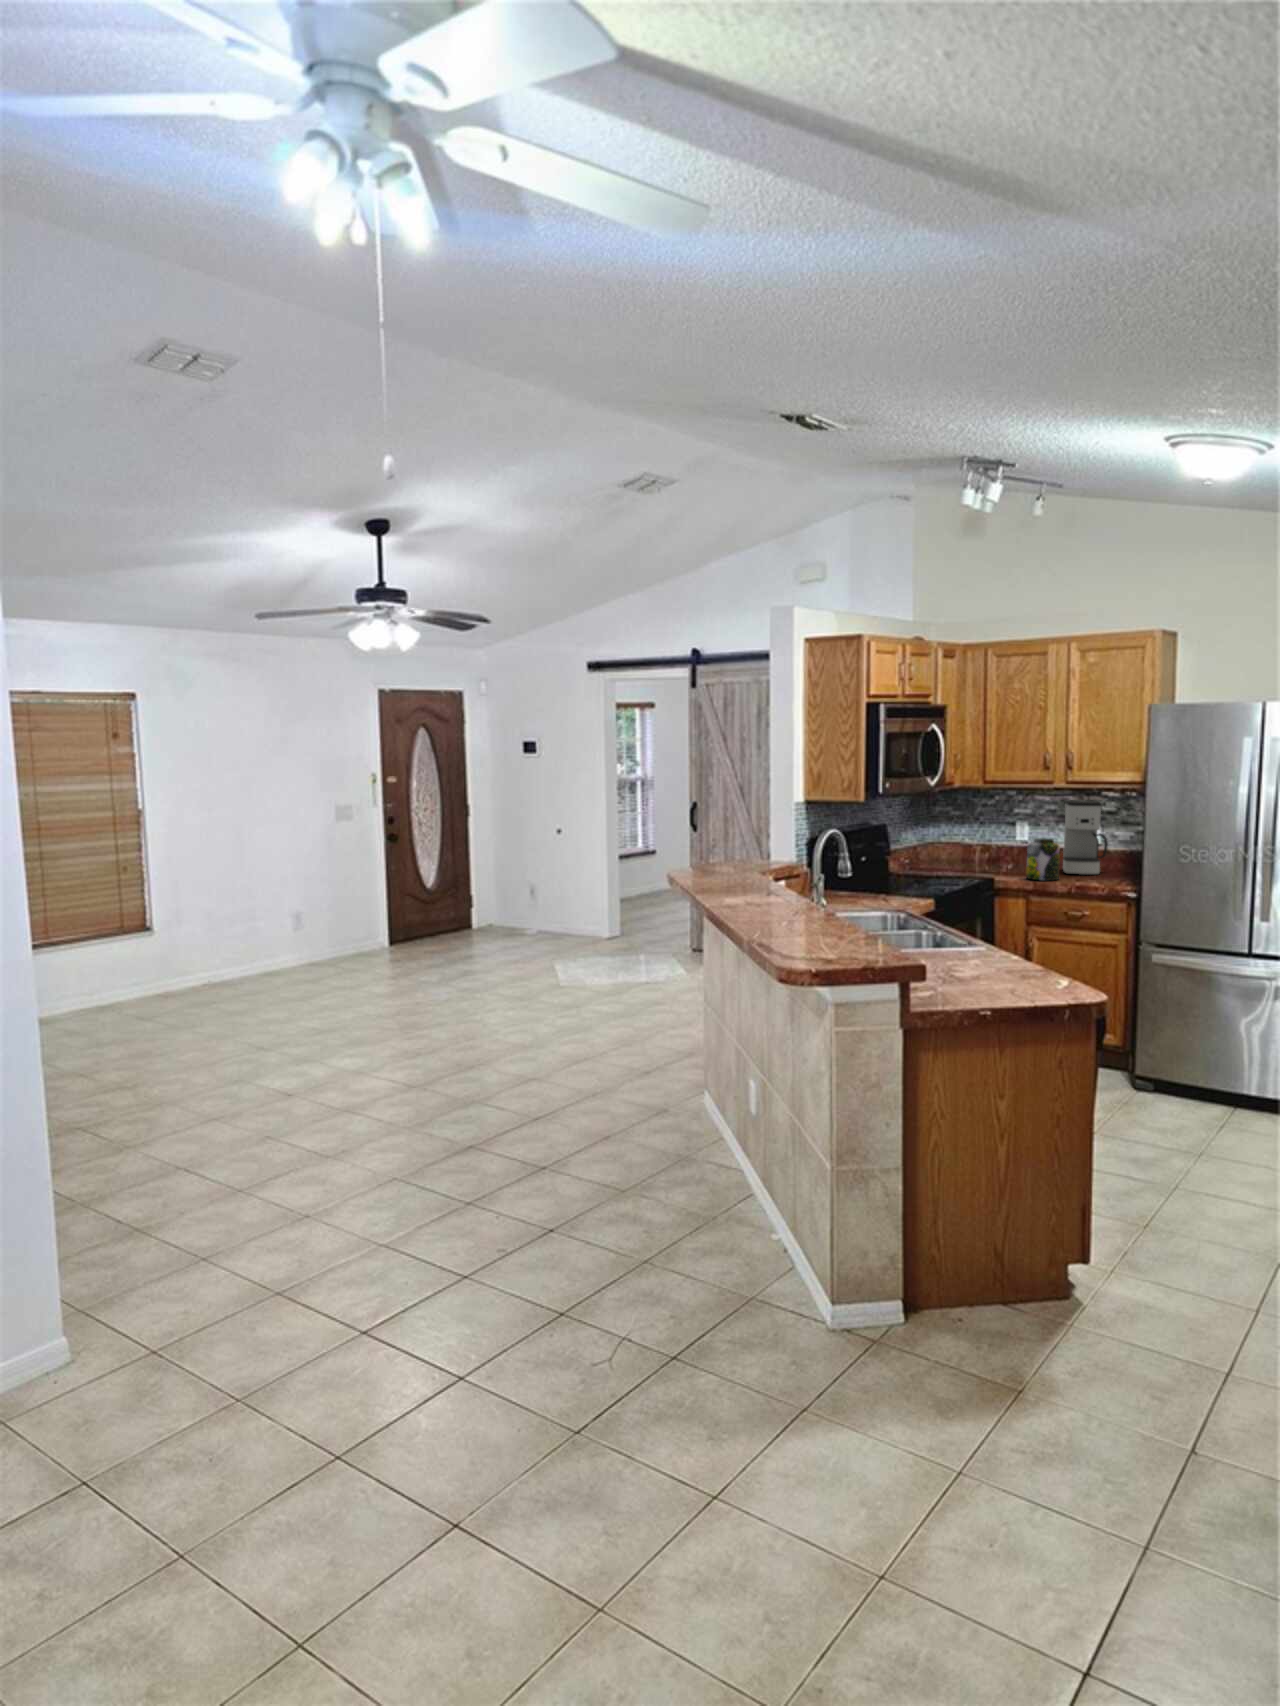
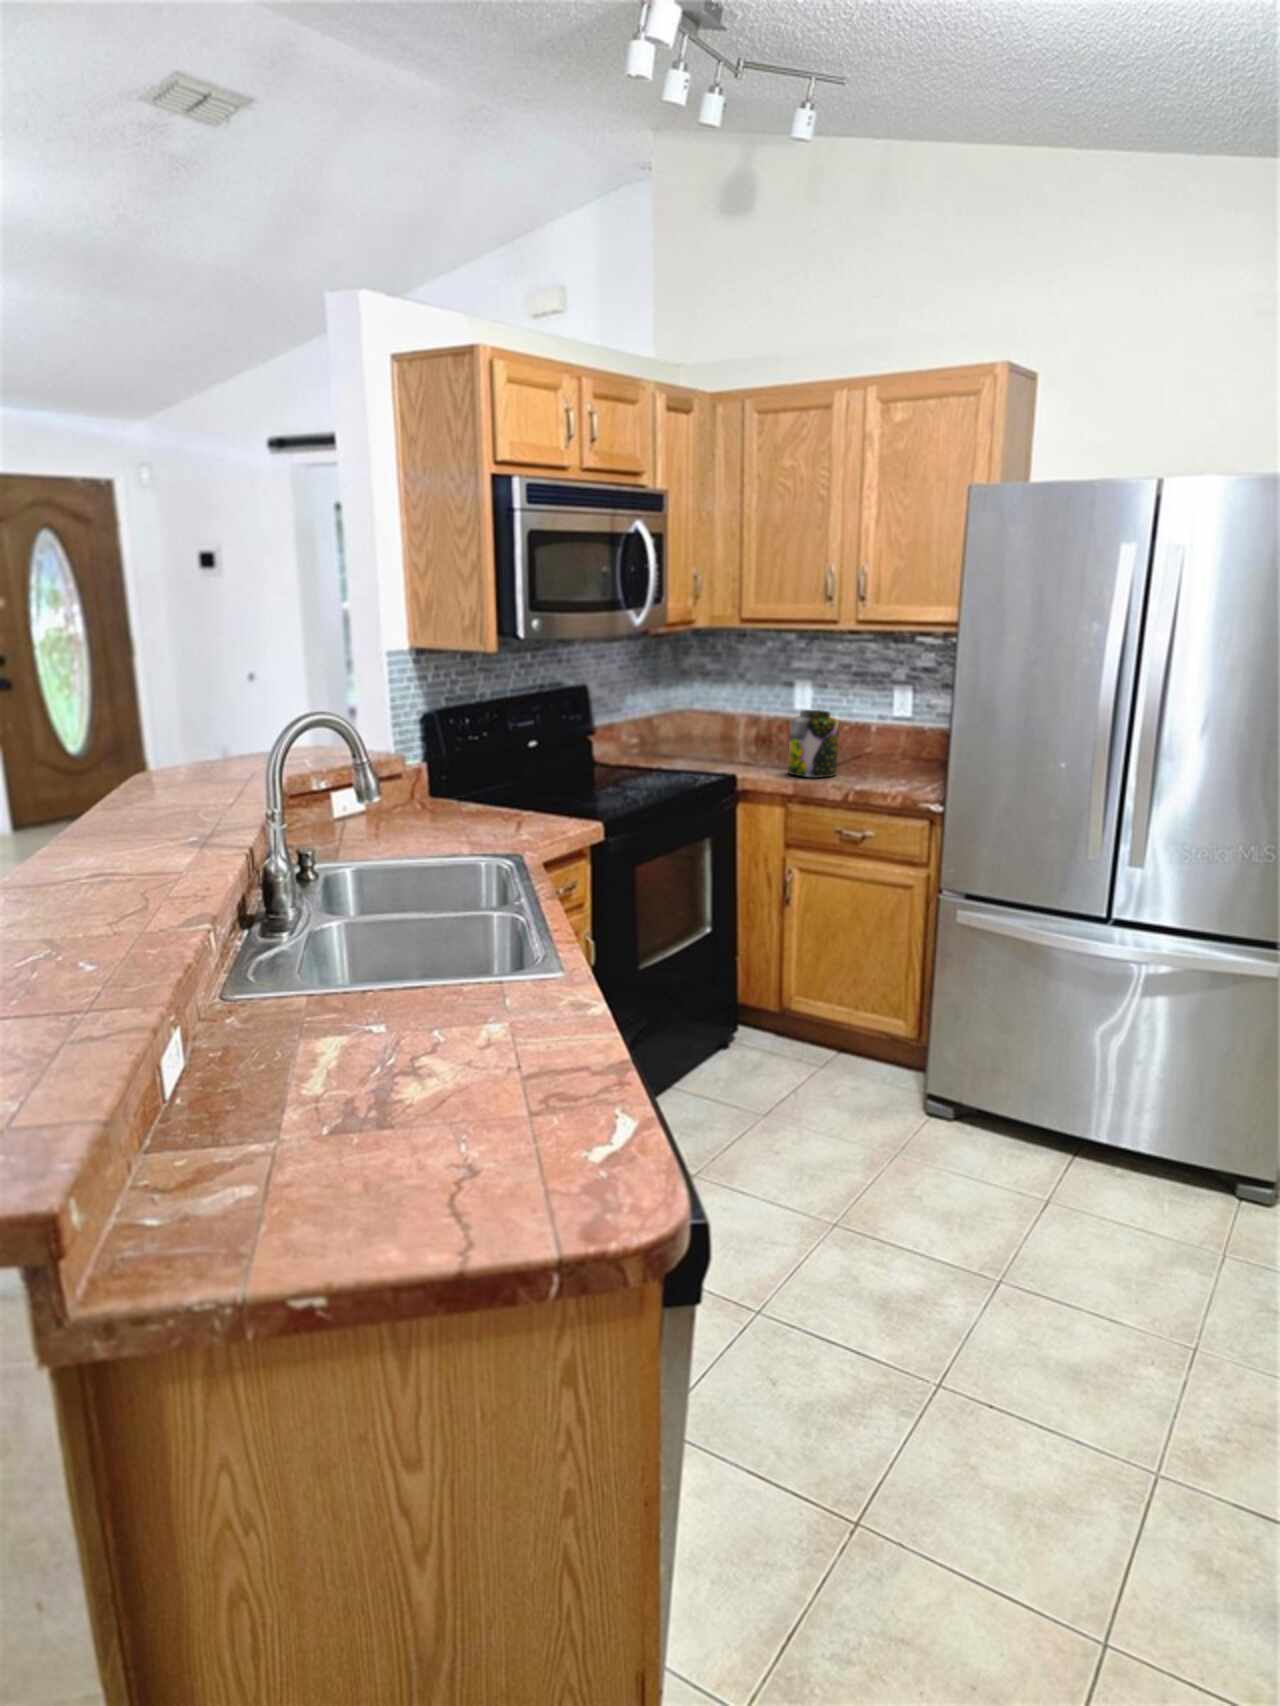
coffee maker: present [1063,800,1108,875] -> none [849,649,917,767]

